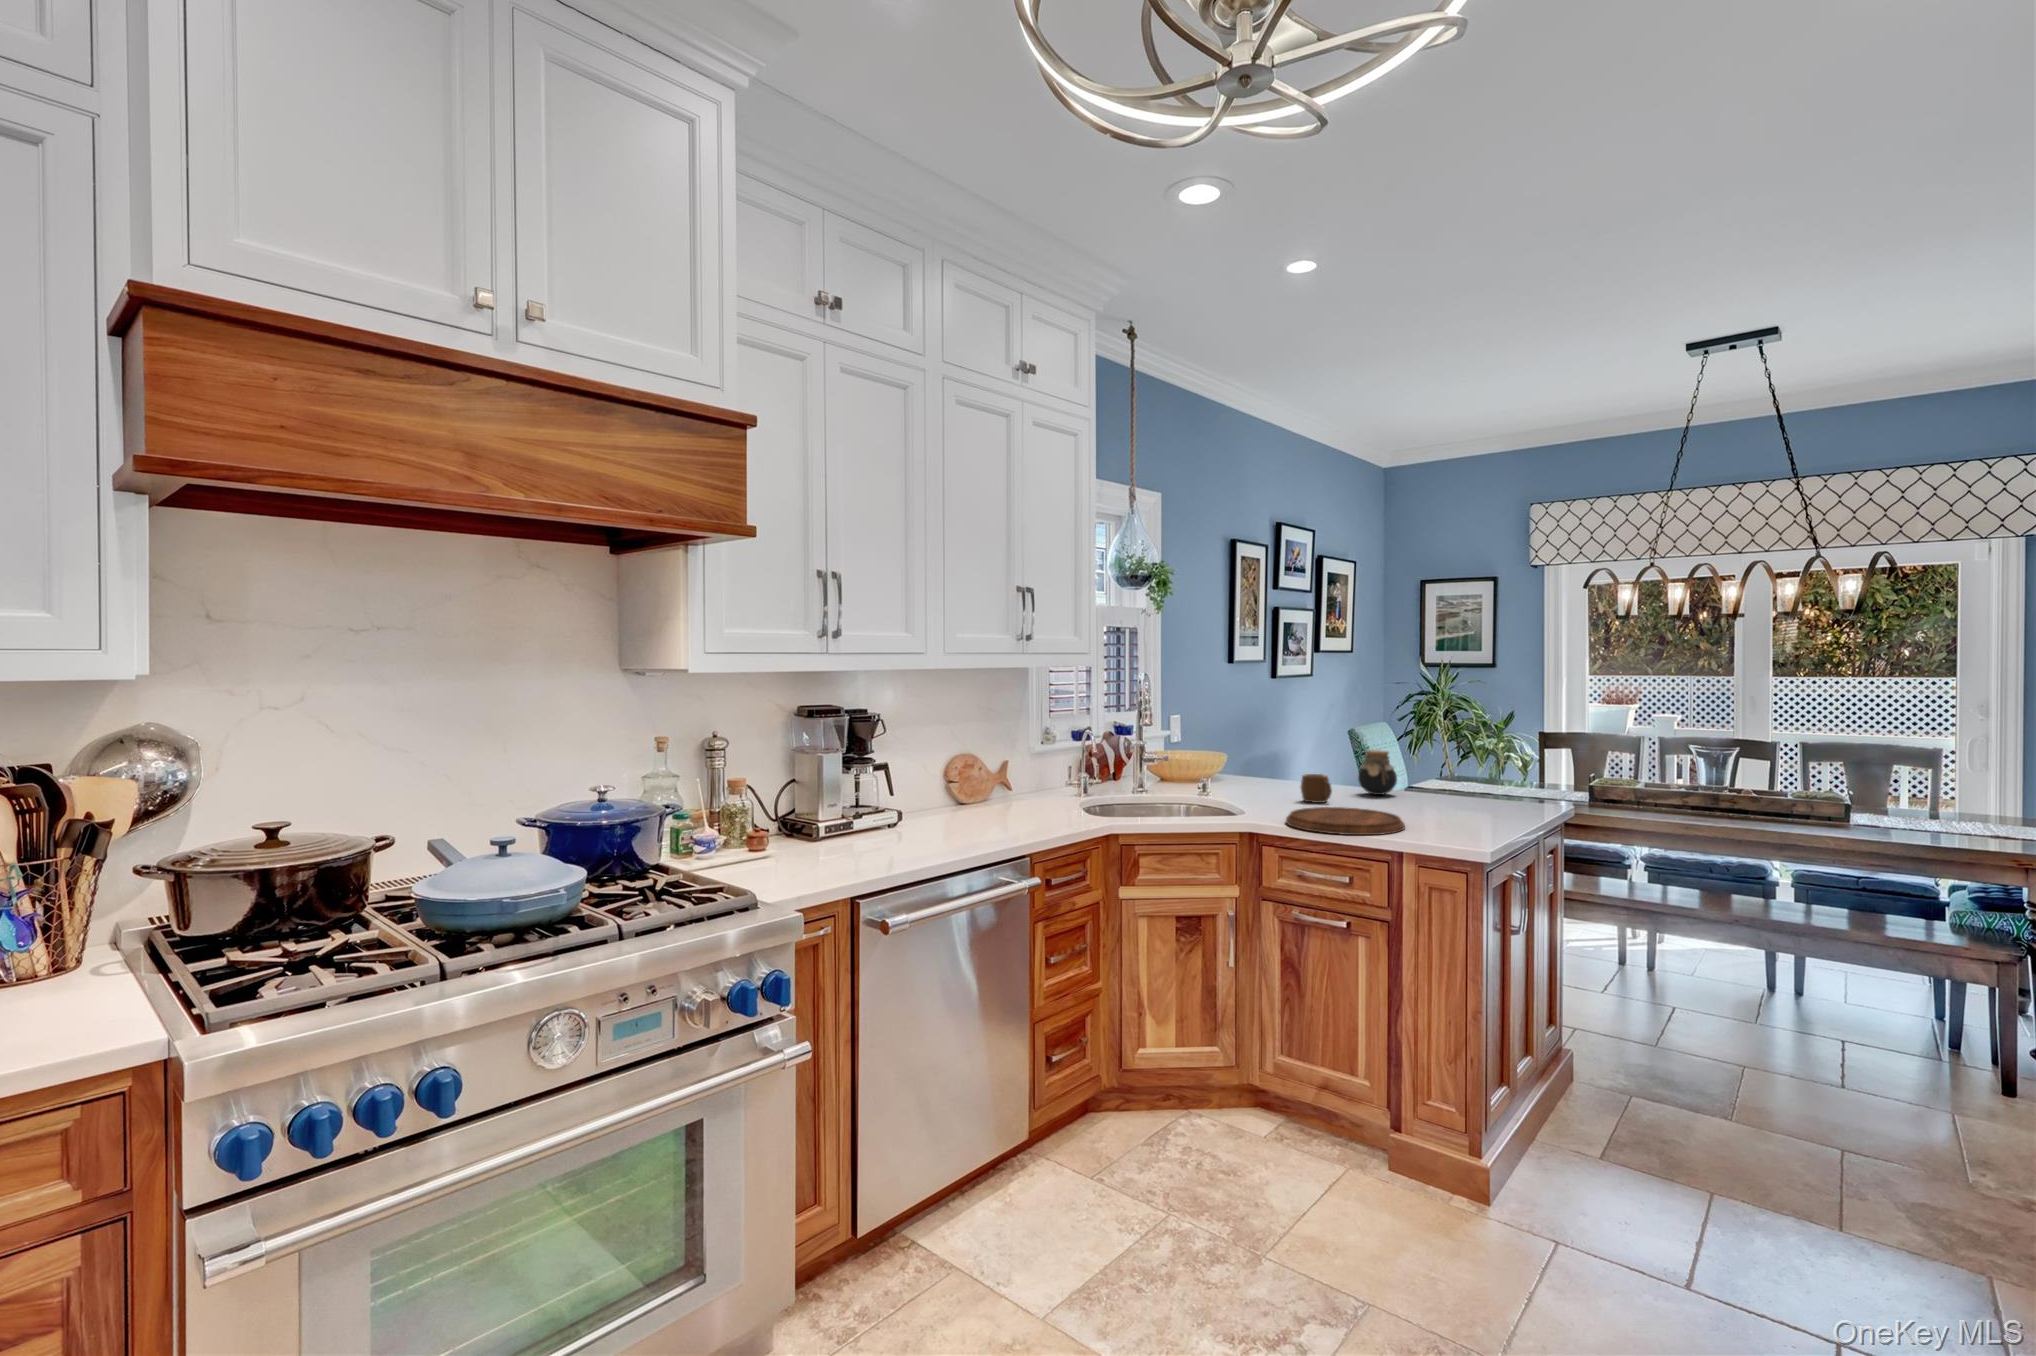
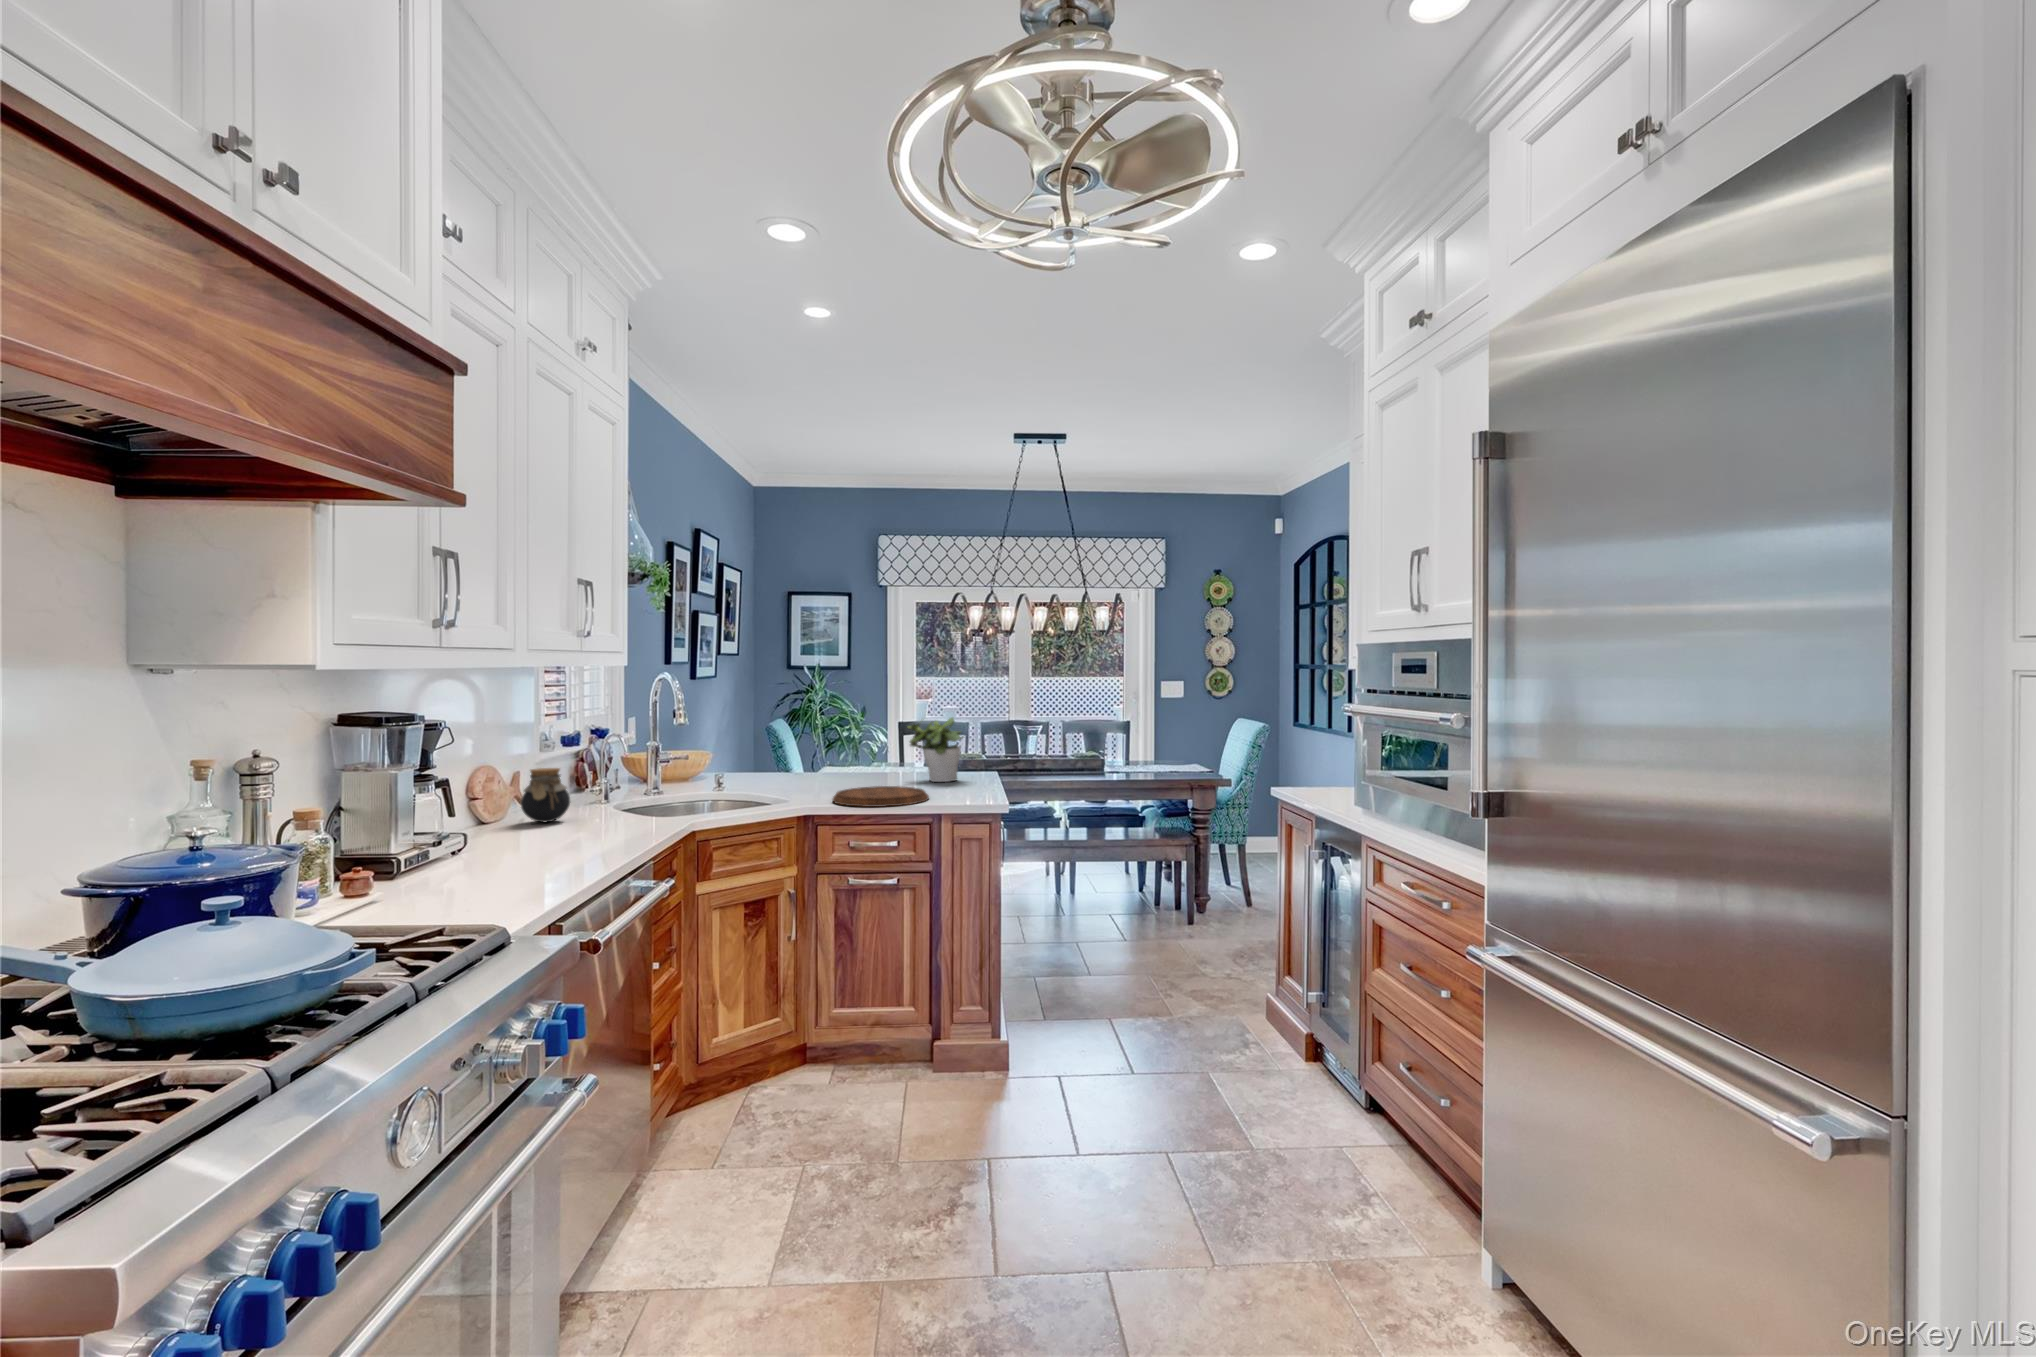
potted plant: none [1424,730,1500,812] -> present [908,717,963,782]
jar: present [1358,750,1397,795] -> present [521,768,570,823]
mug: present [1301,774,1332,803] -> none [809,763,840,788]

